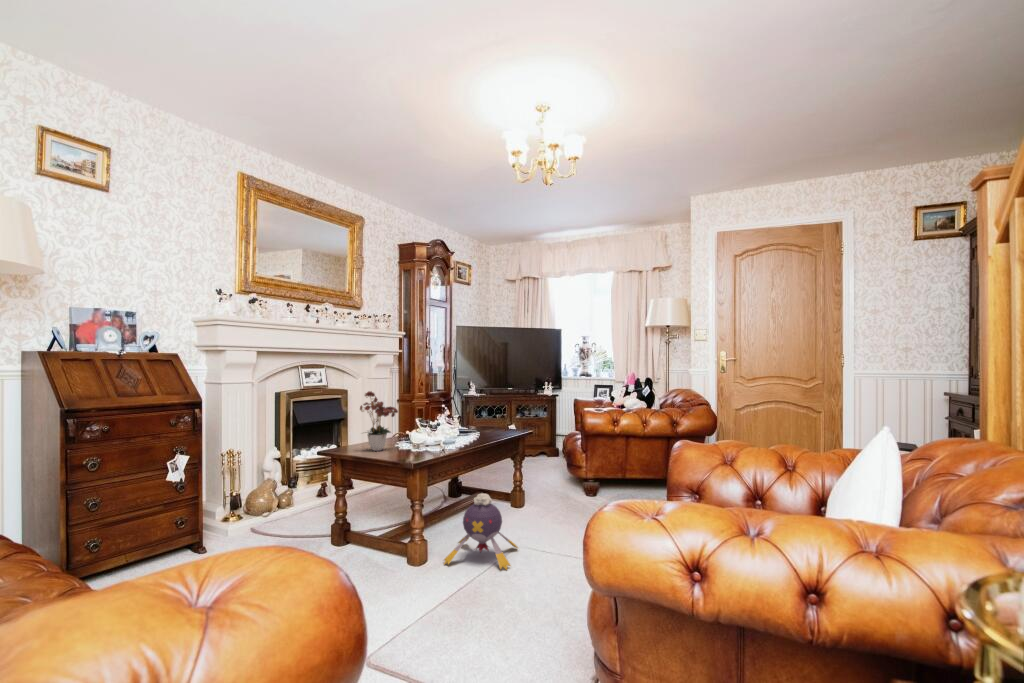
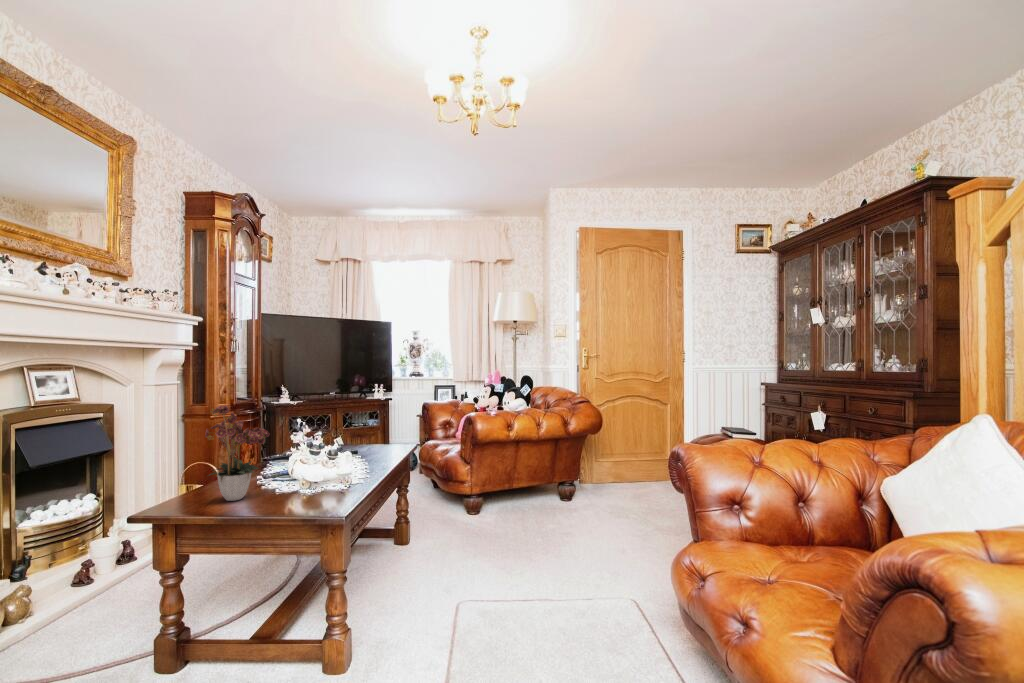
plush toy: present [444,493,518,570] -> none [373,542,478,663]

